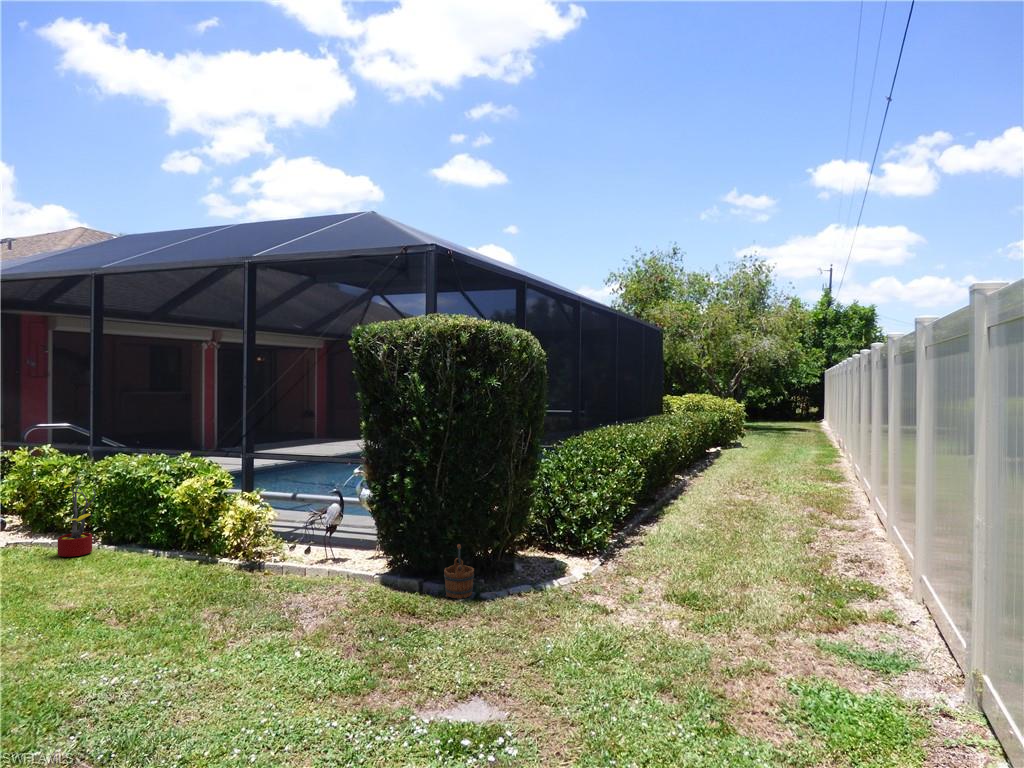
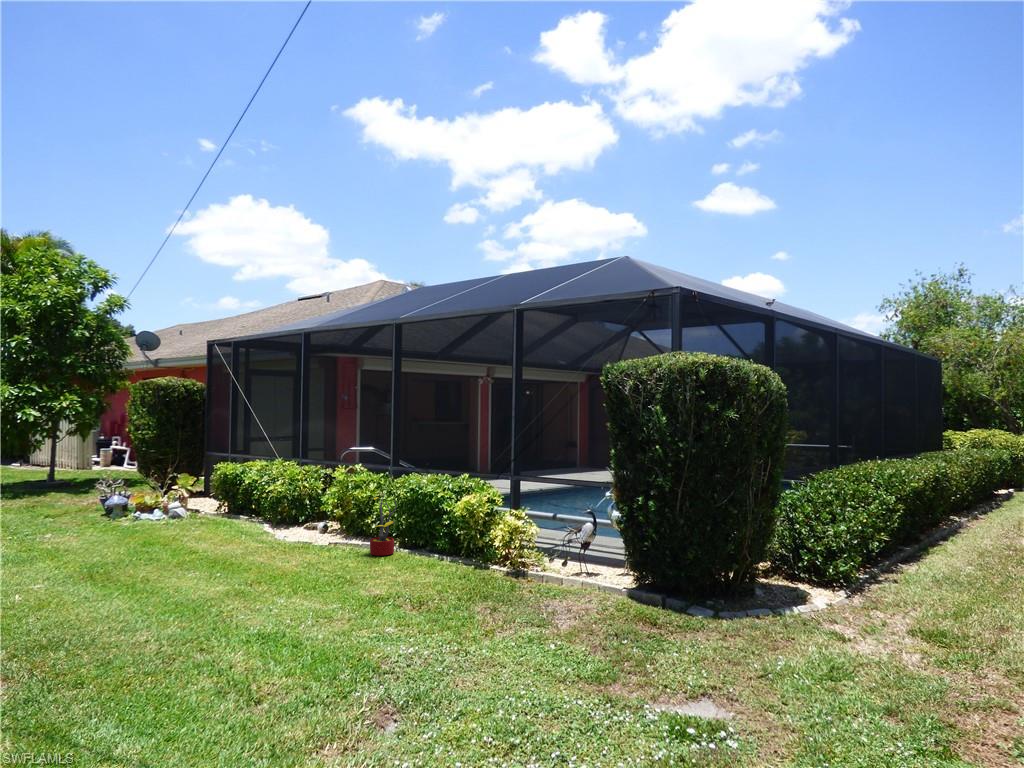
wooden bucket: present [444,544,474,599] -> none [685,566,714,617]

